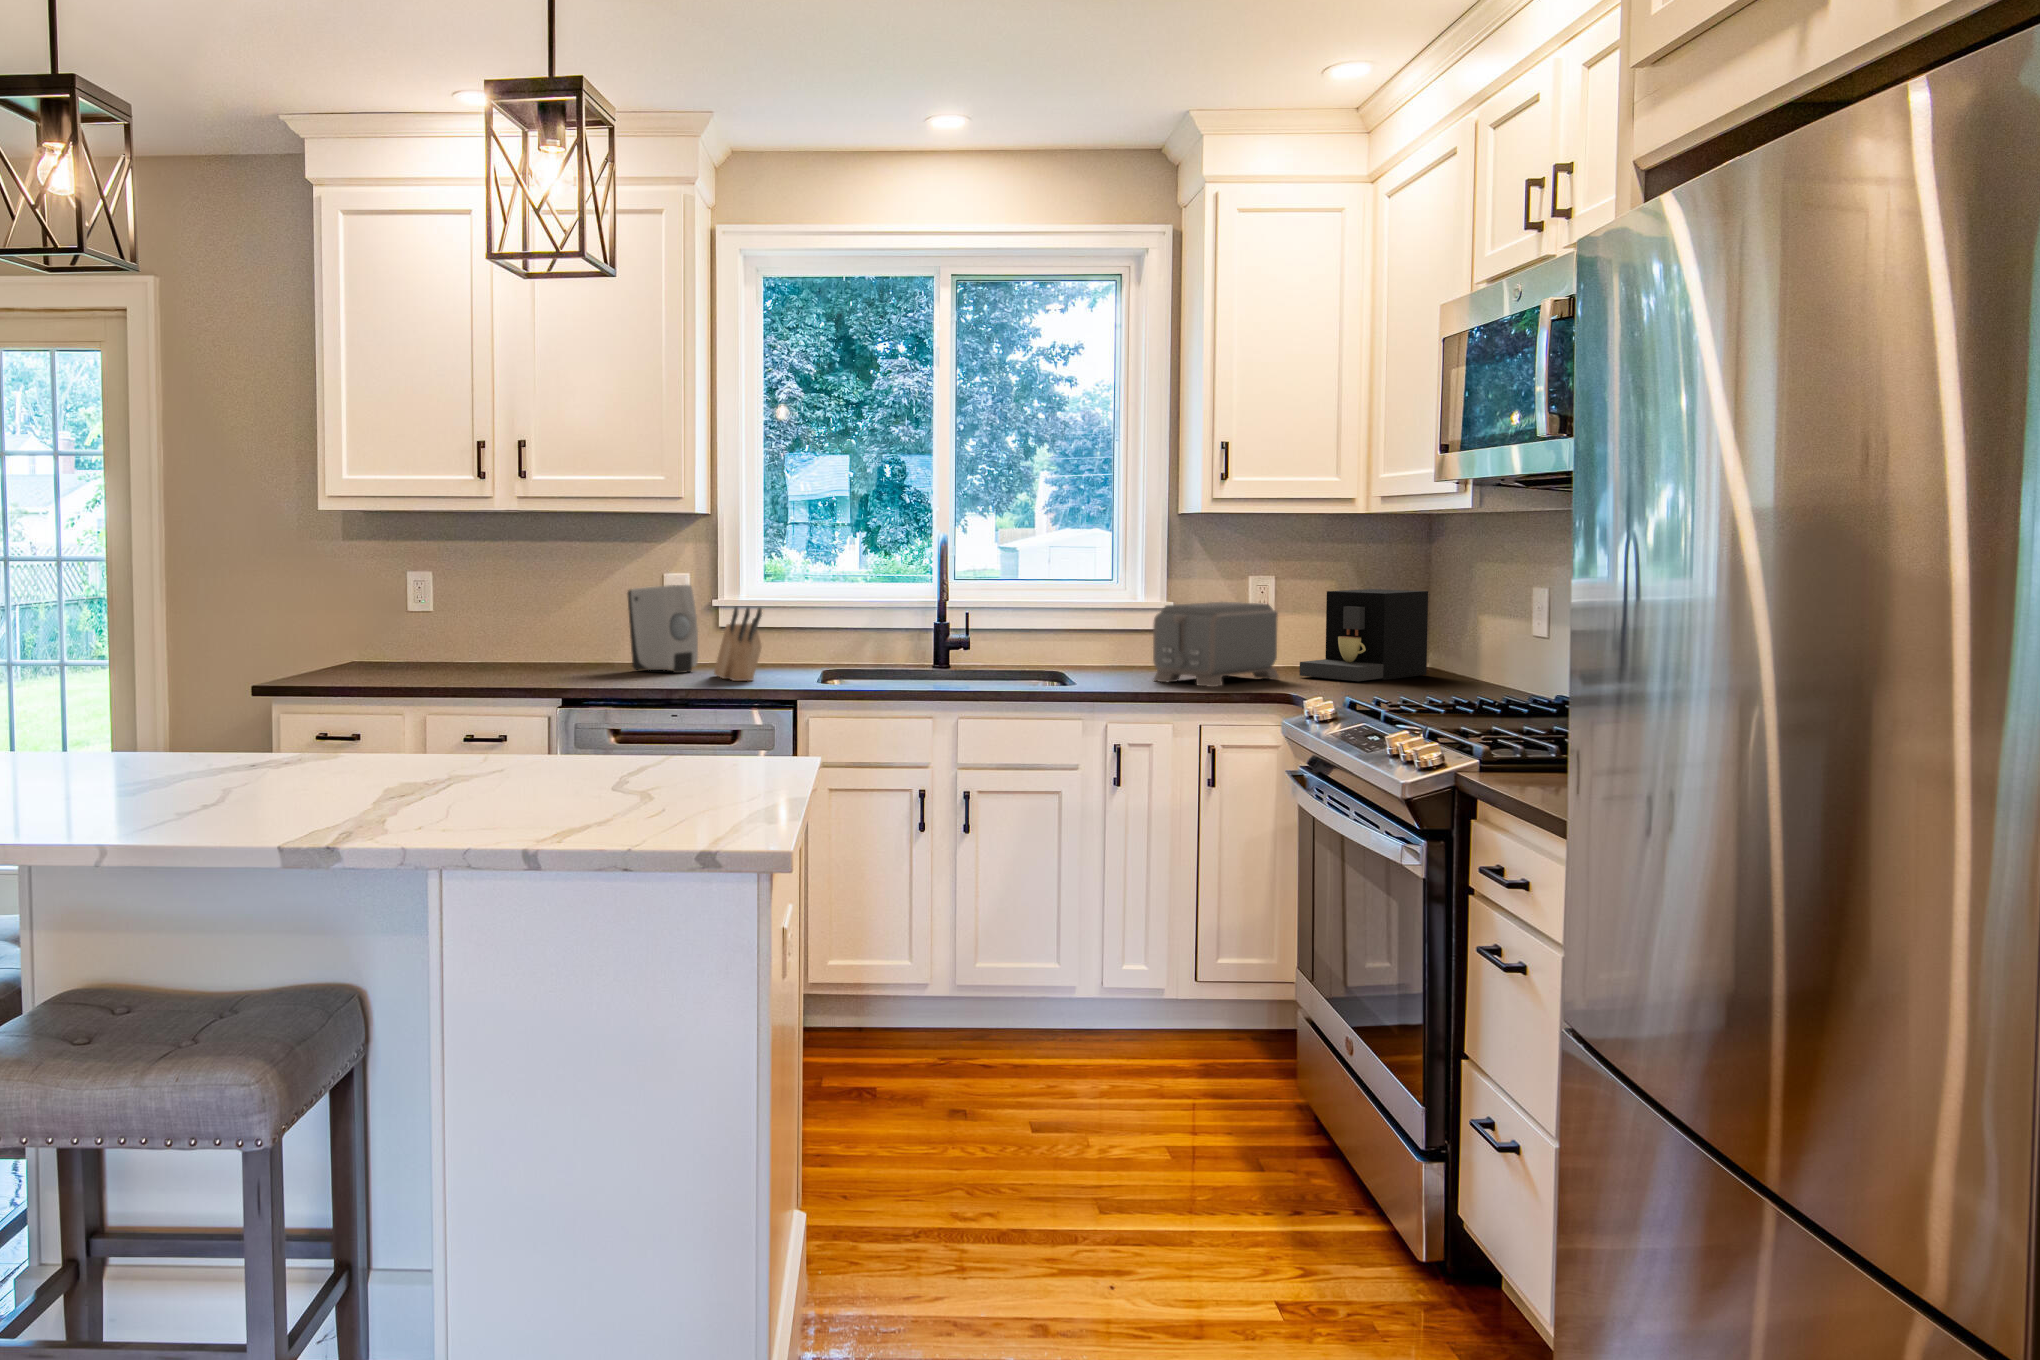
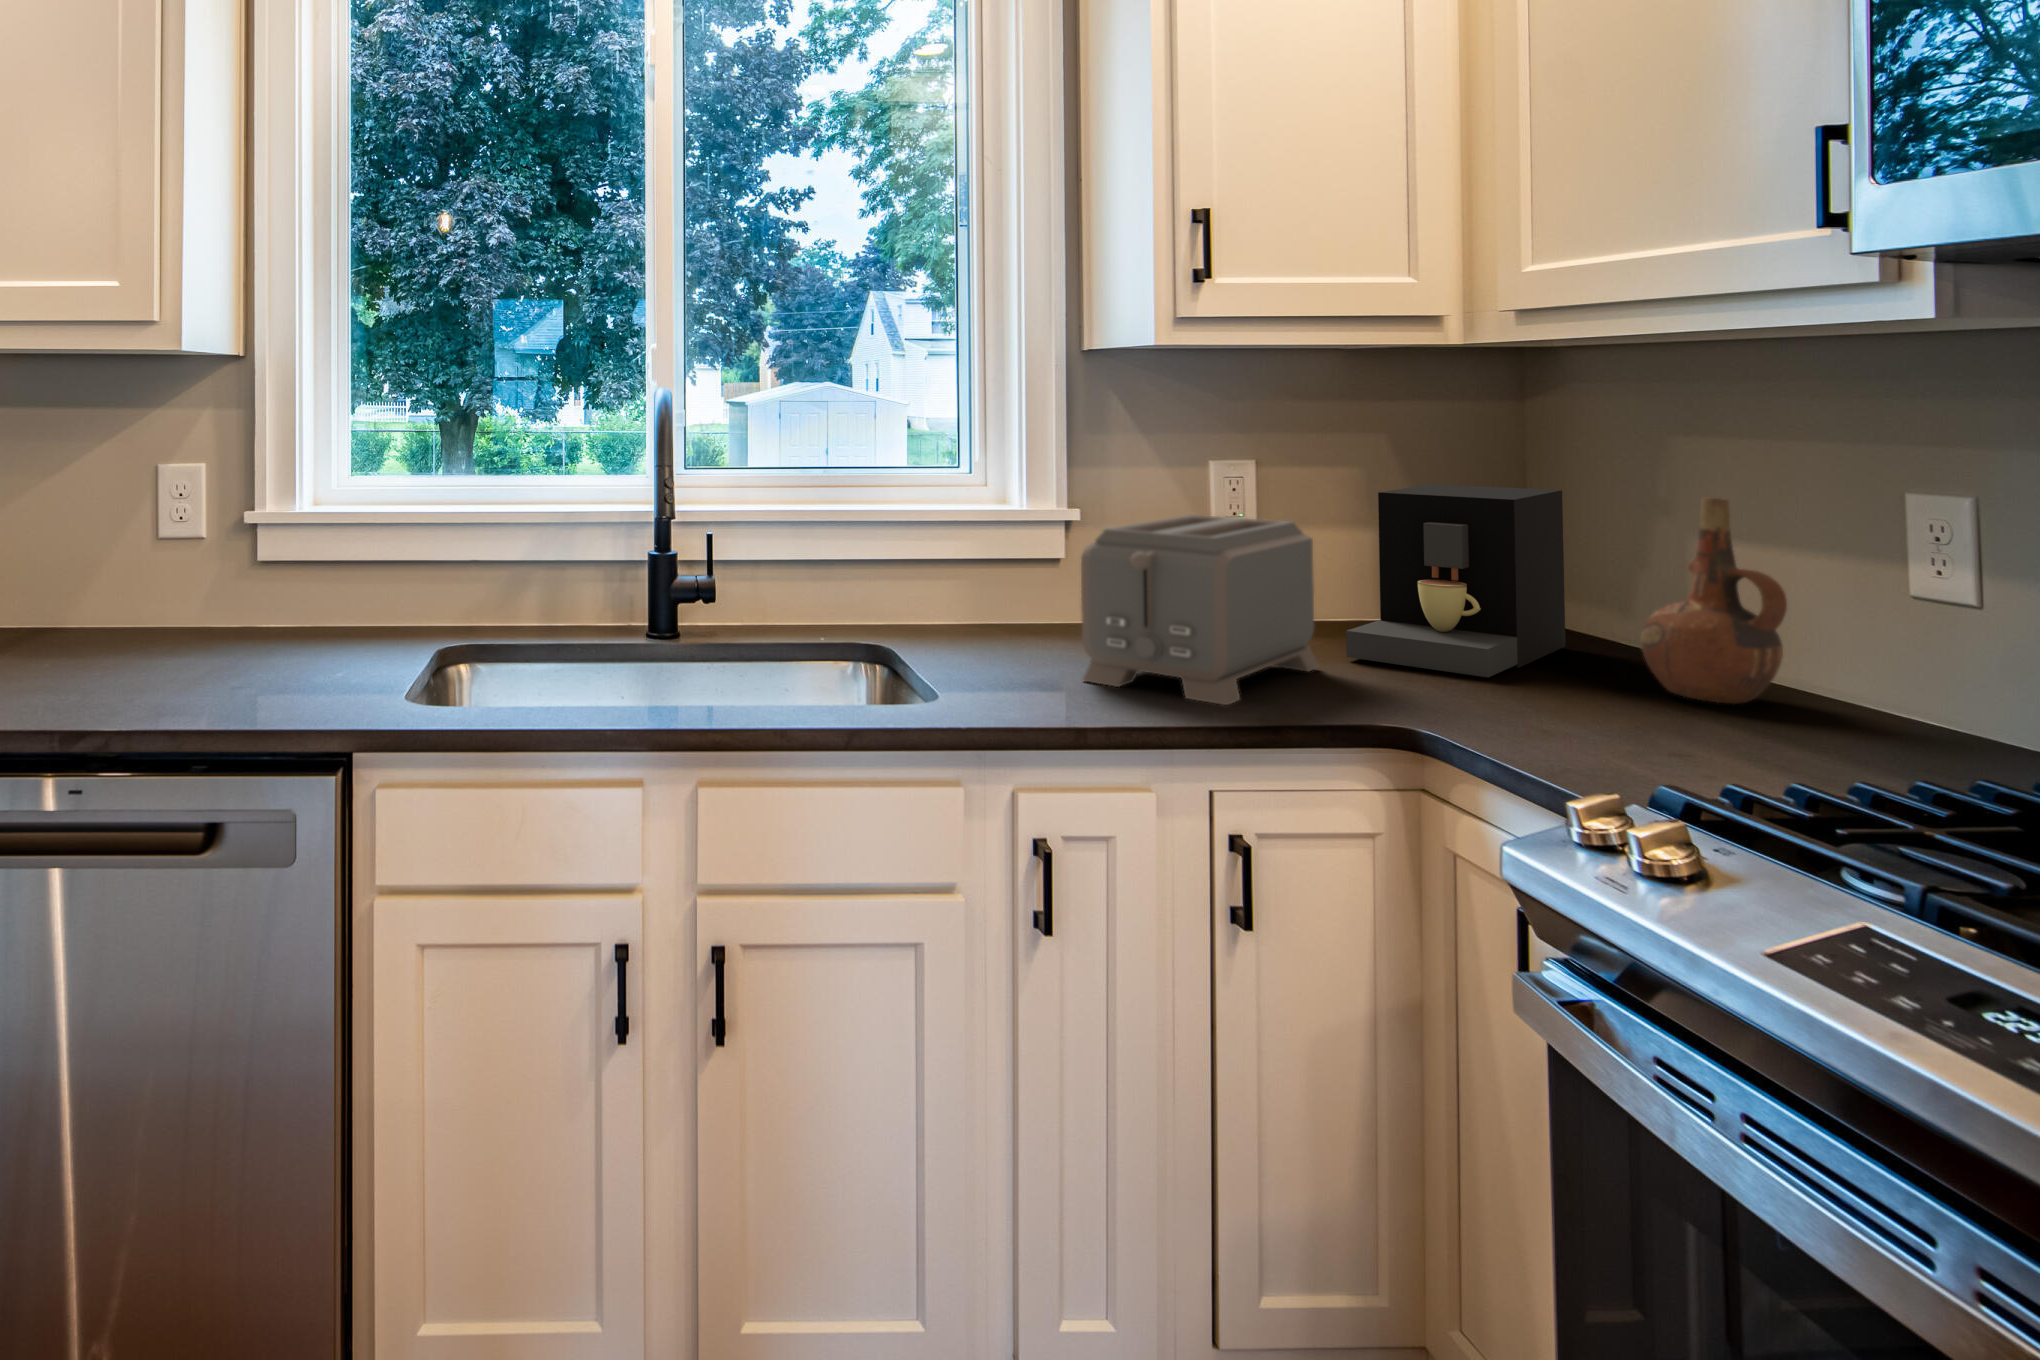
soap dispenser: present [628,585,698,673] -> none [68,490,199,664]
ceramic pitcher: none [1424,590,1483,688] -> present [1640,498,1787,704]
knife block: present [714,607,762,681] -> none [213,545,291,698]

